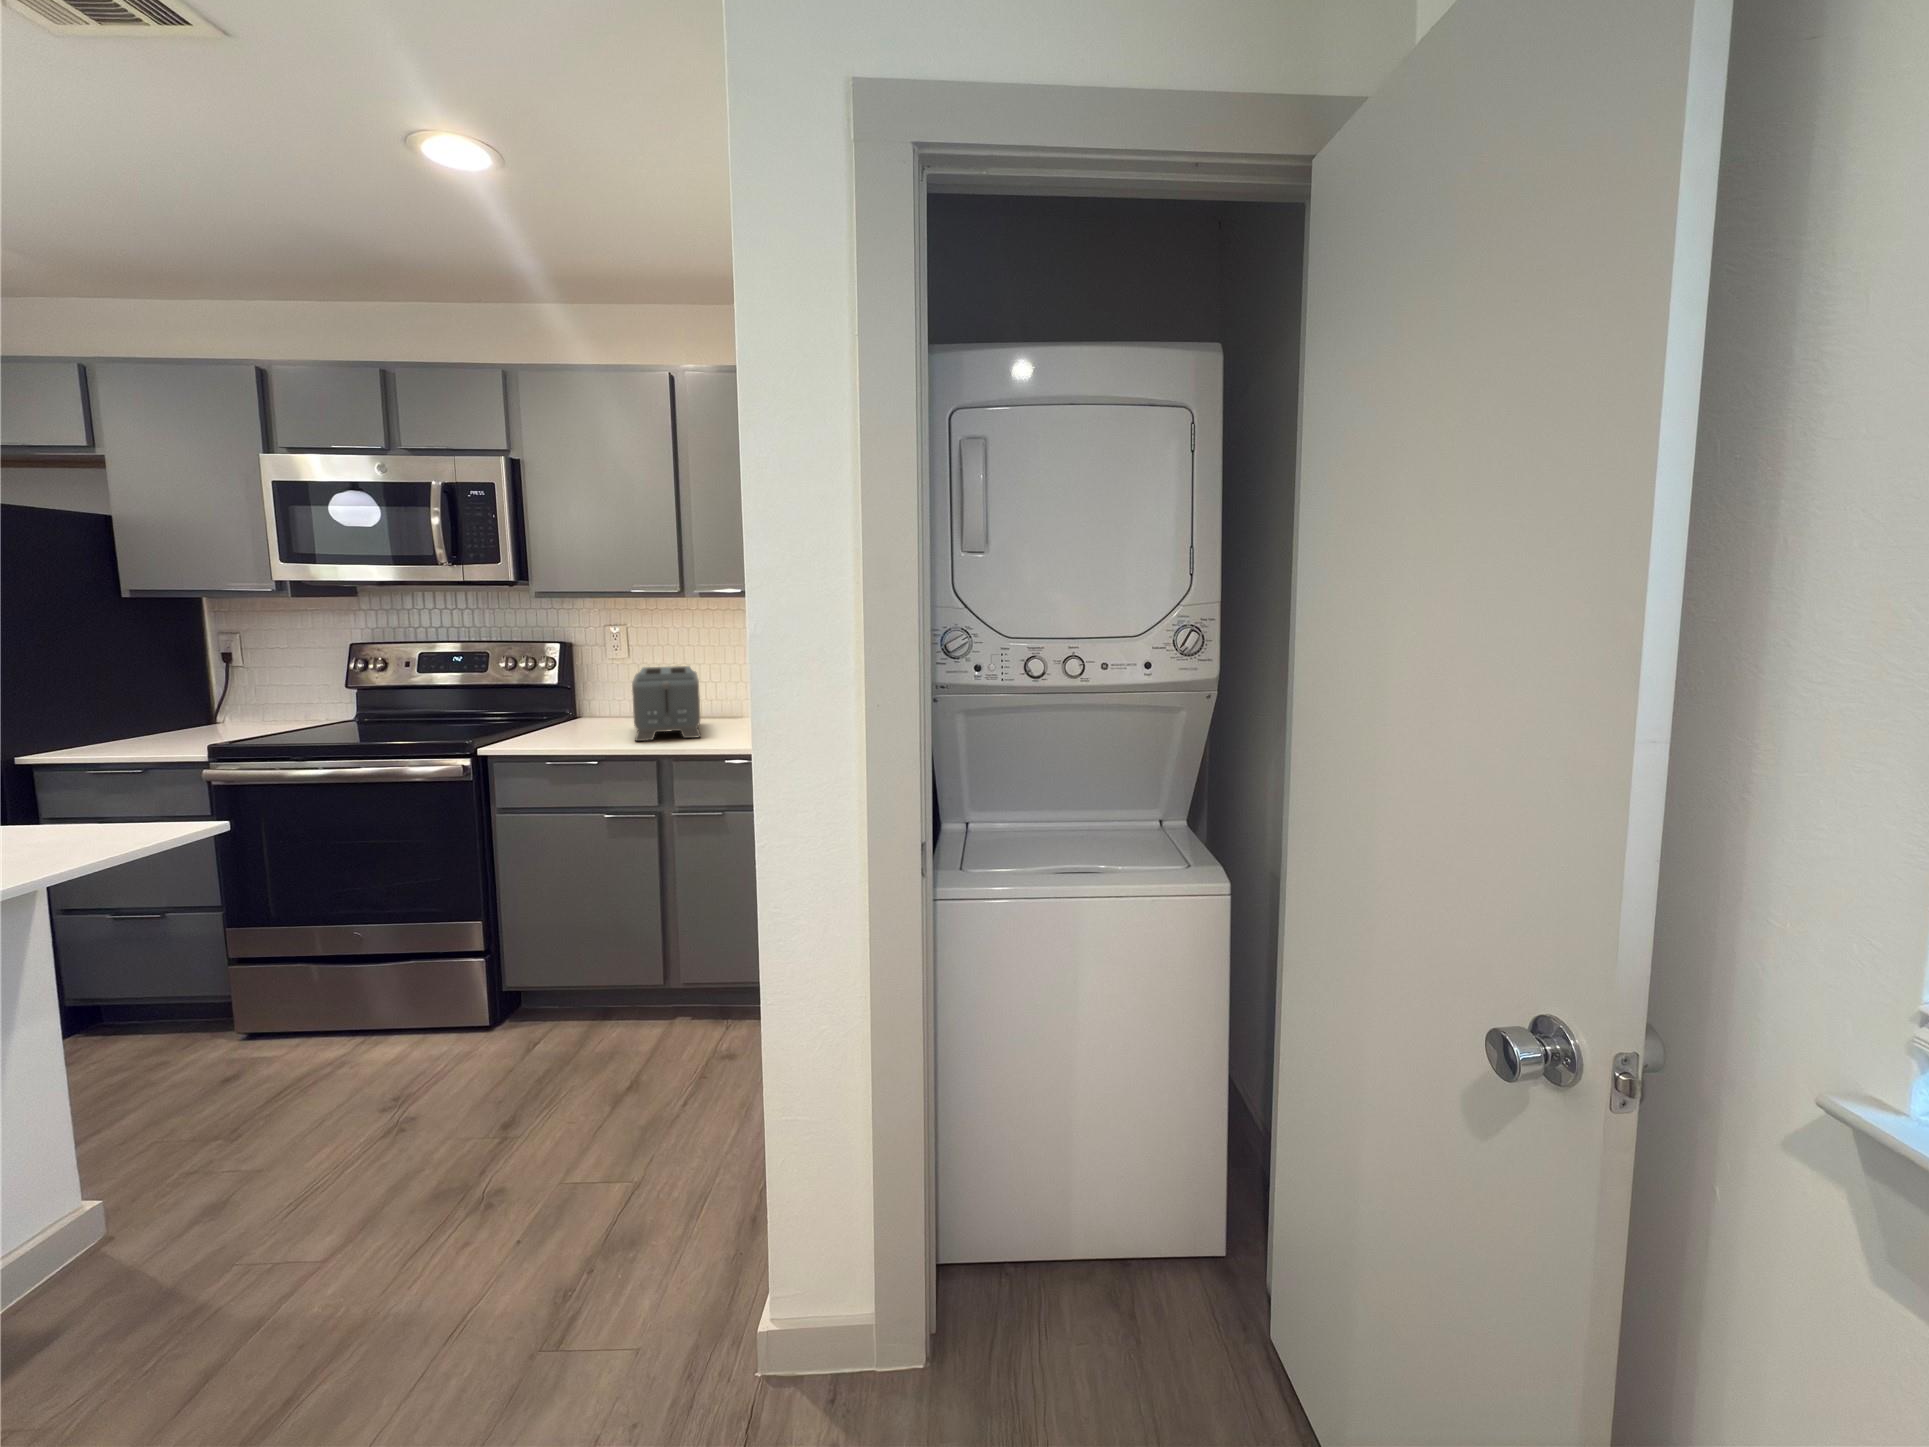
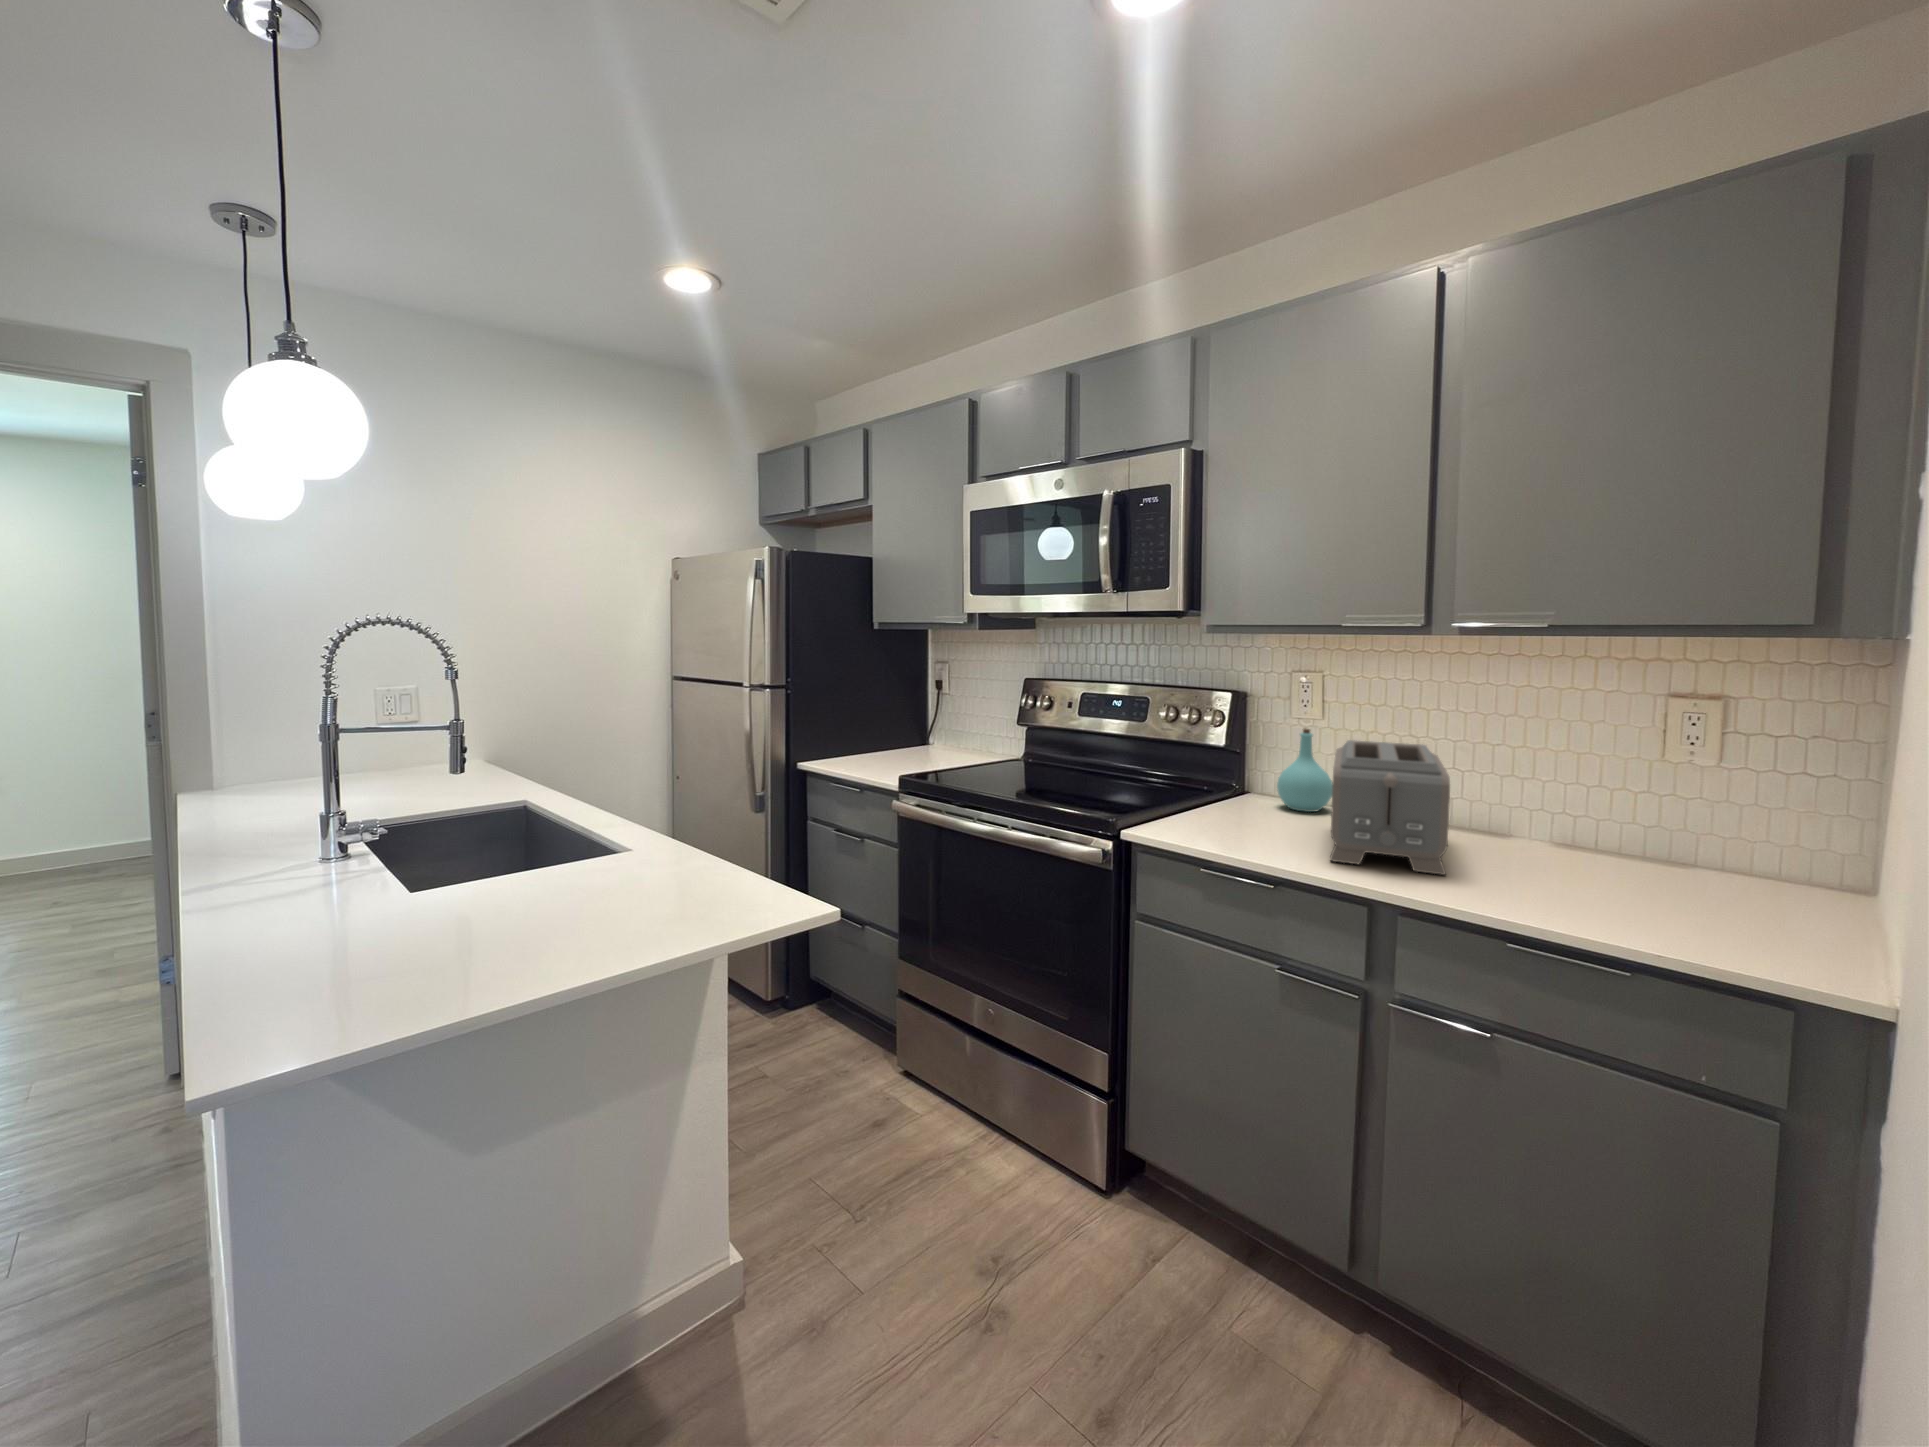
bottle: none [598,664,637,722] -> present [1277,729,1332,812]

